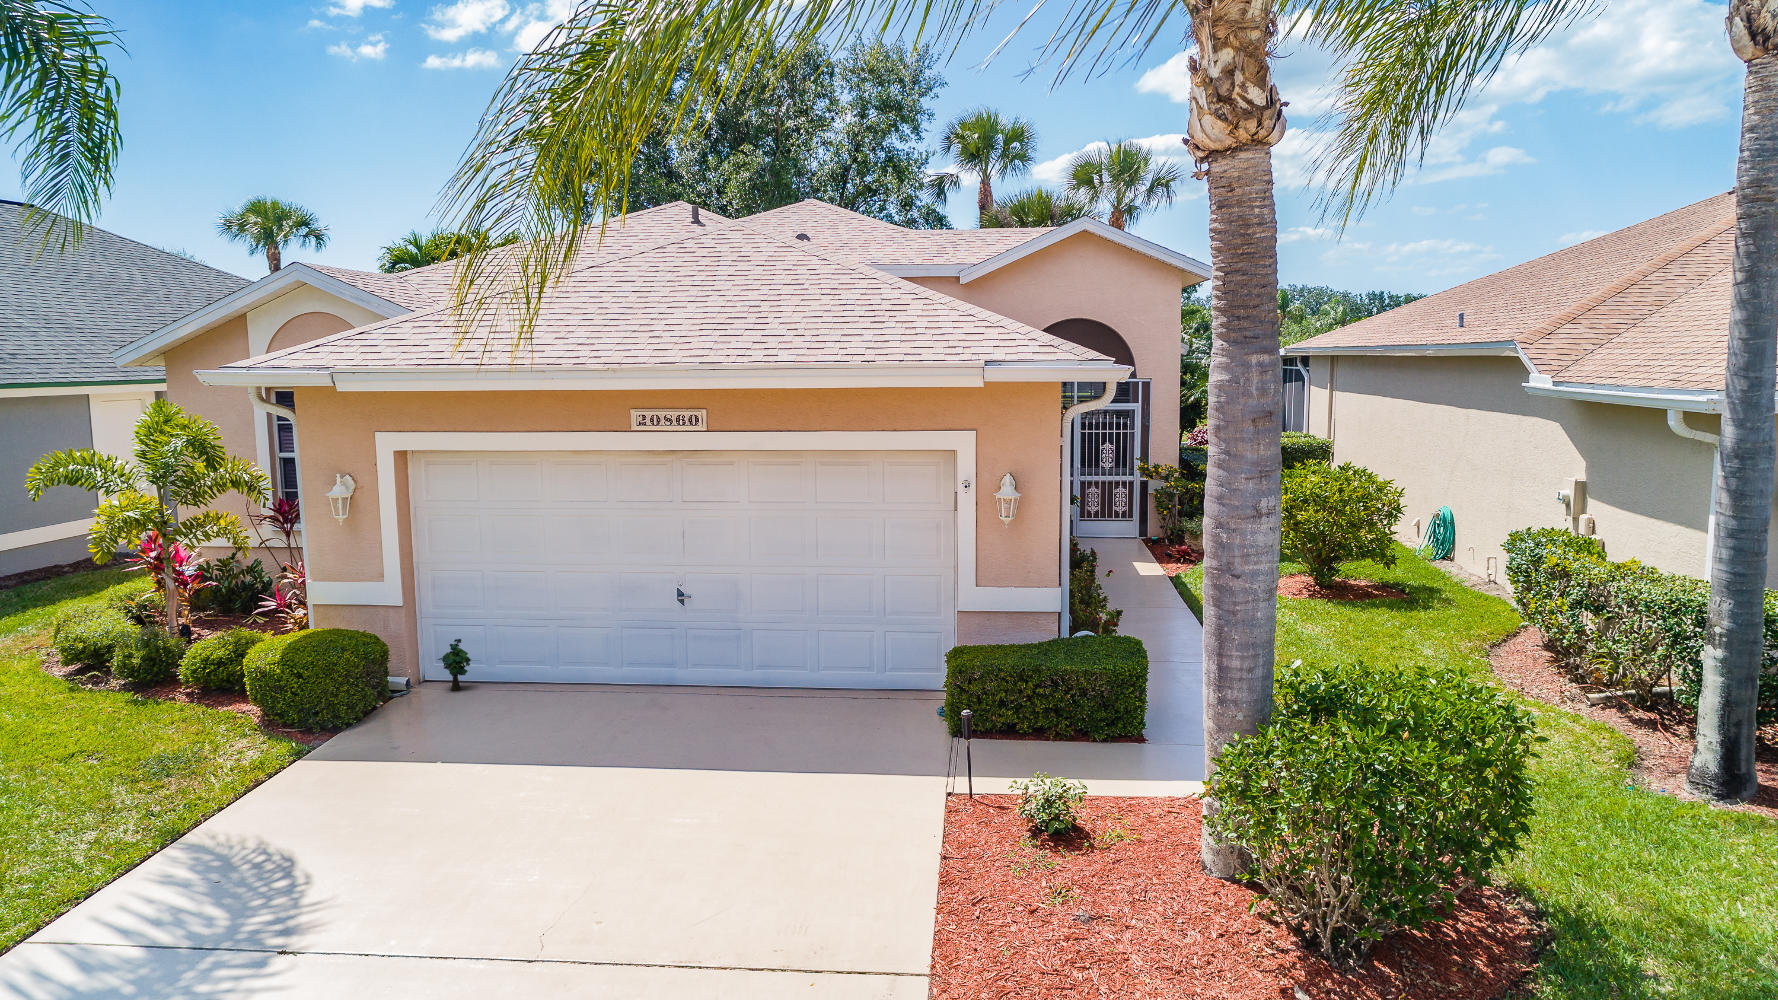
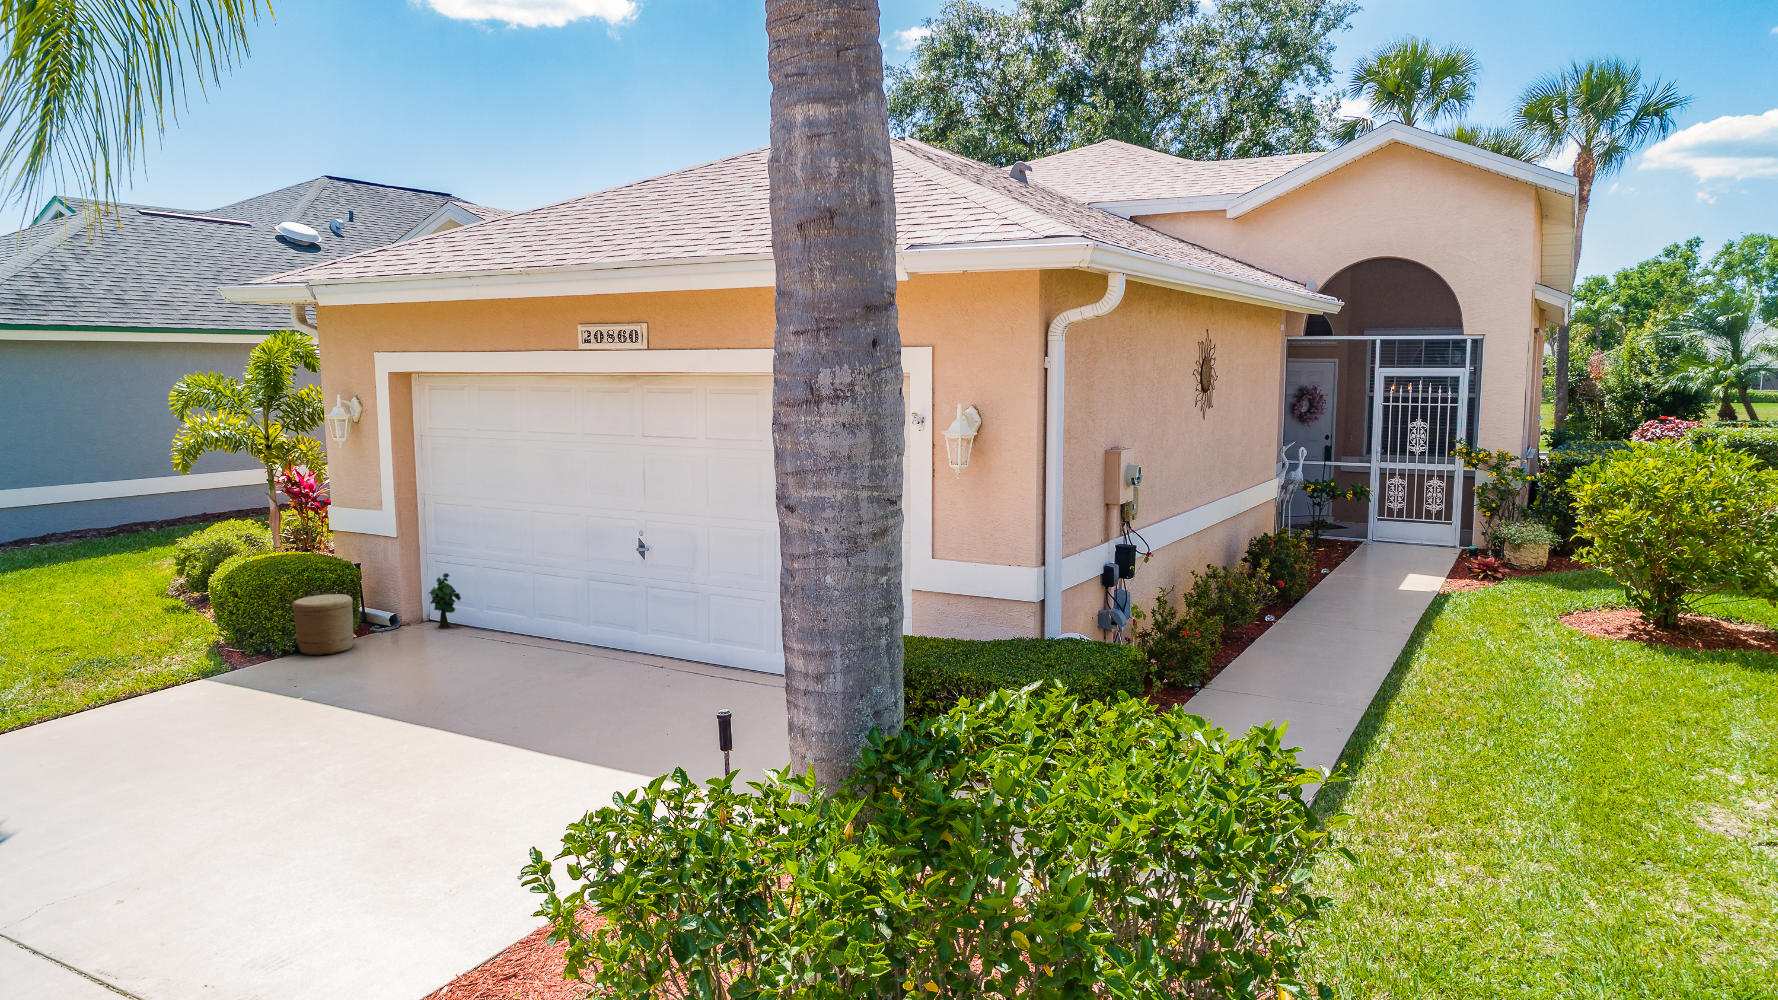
woven basket: none [343,670,401,731] -> present [292,594,353,655]

